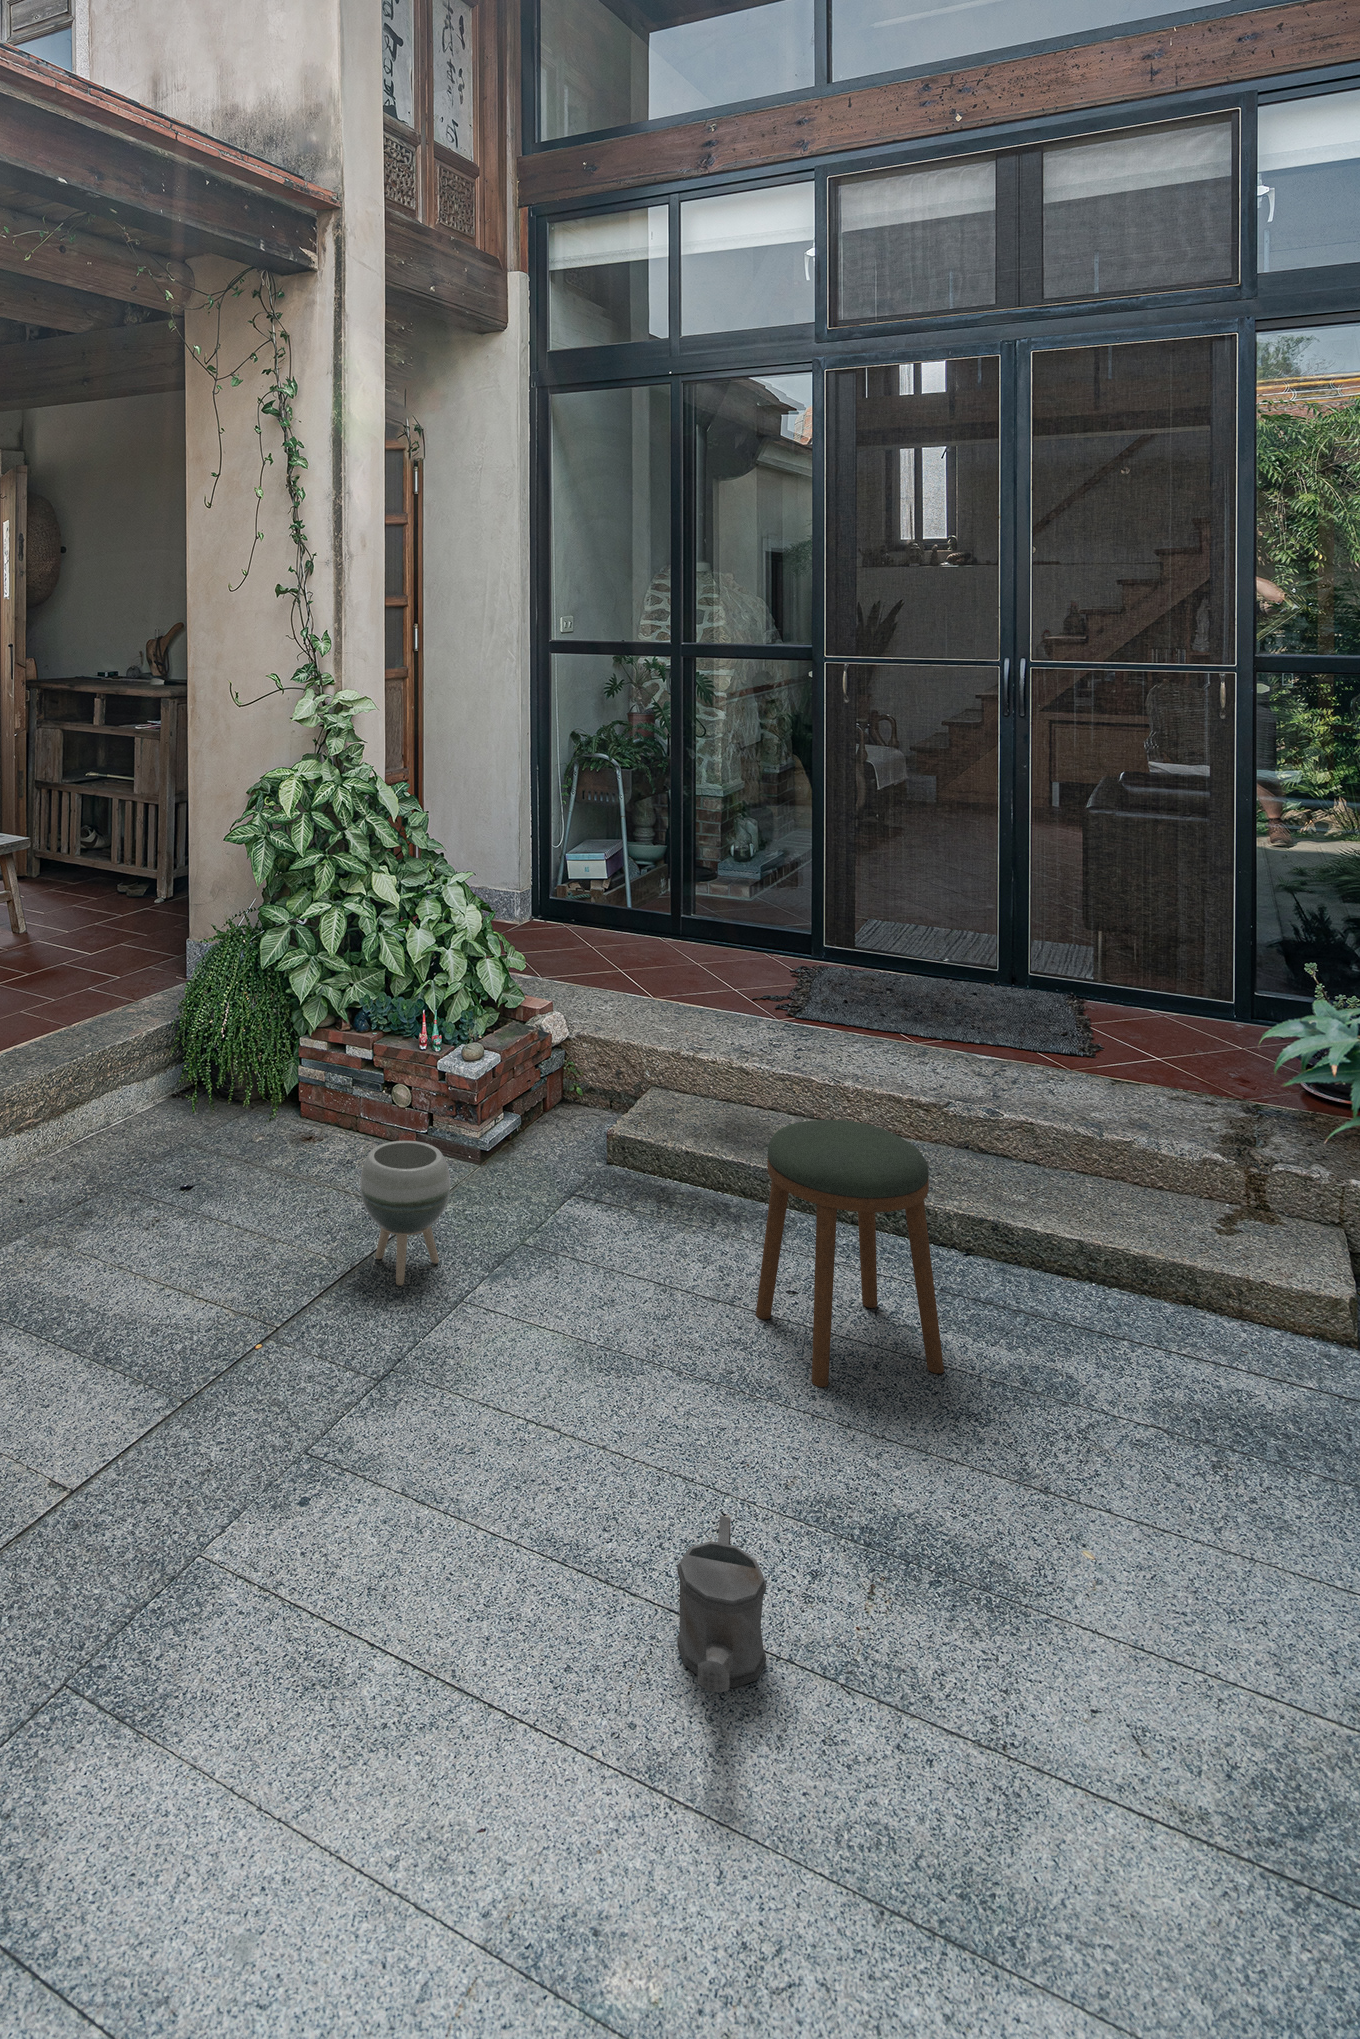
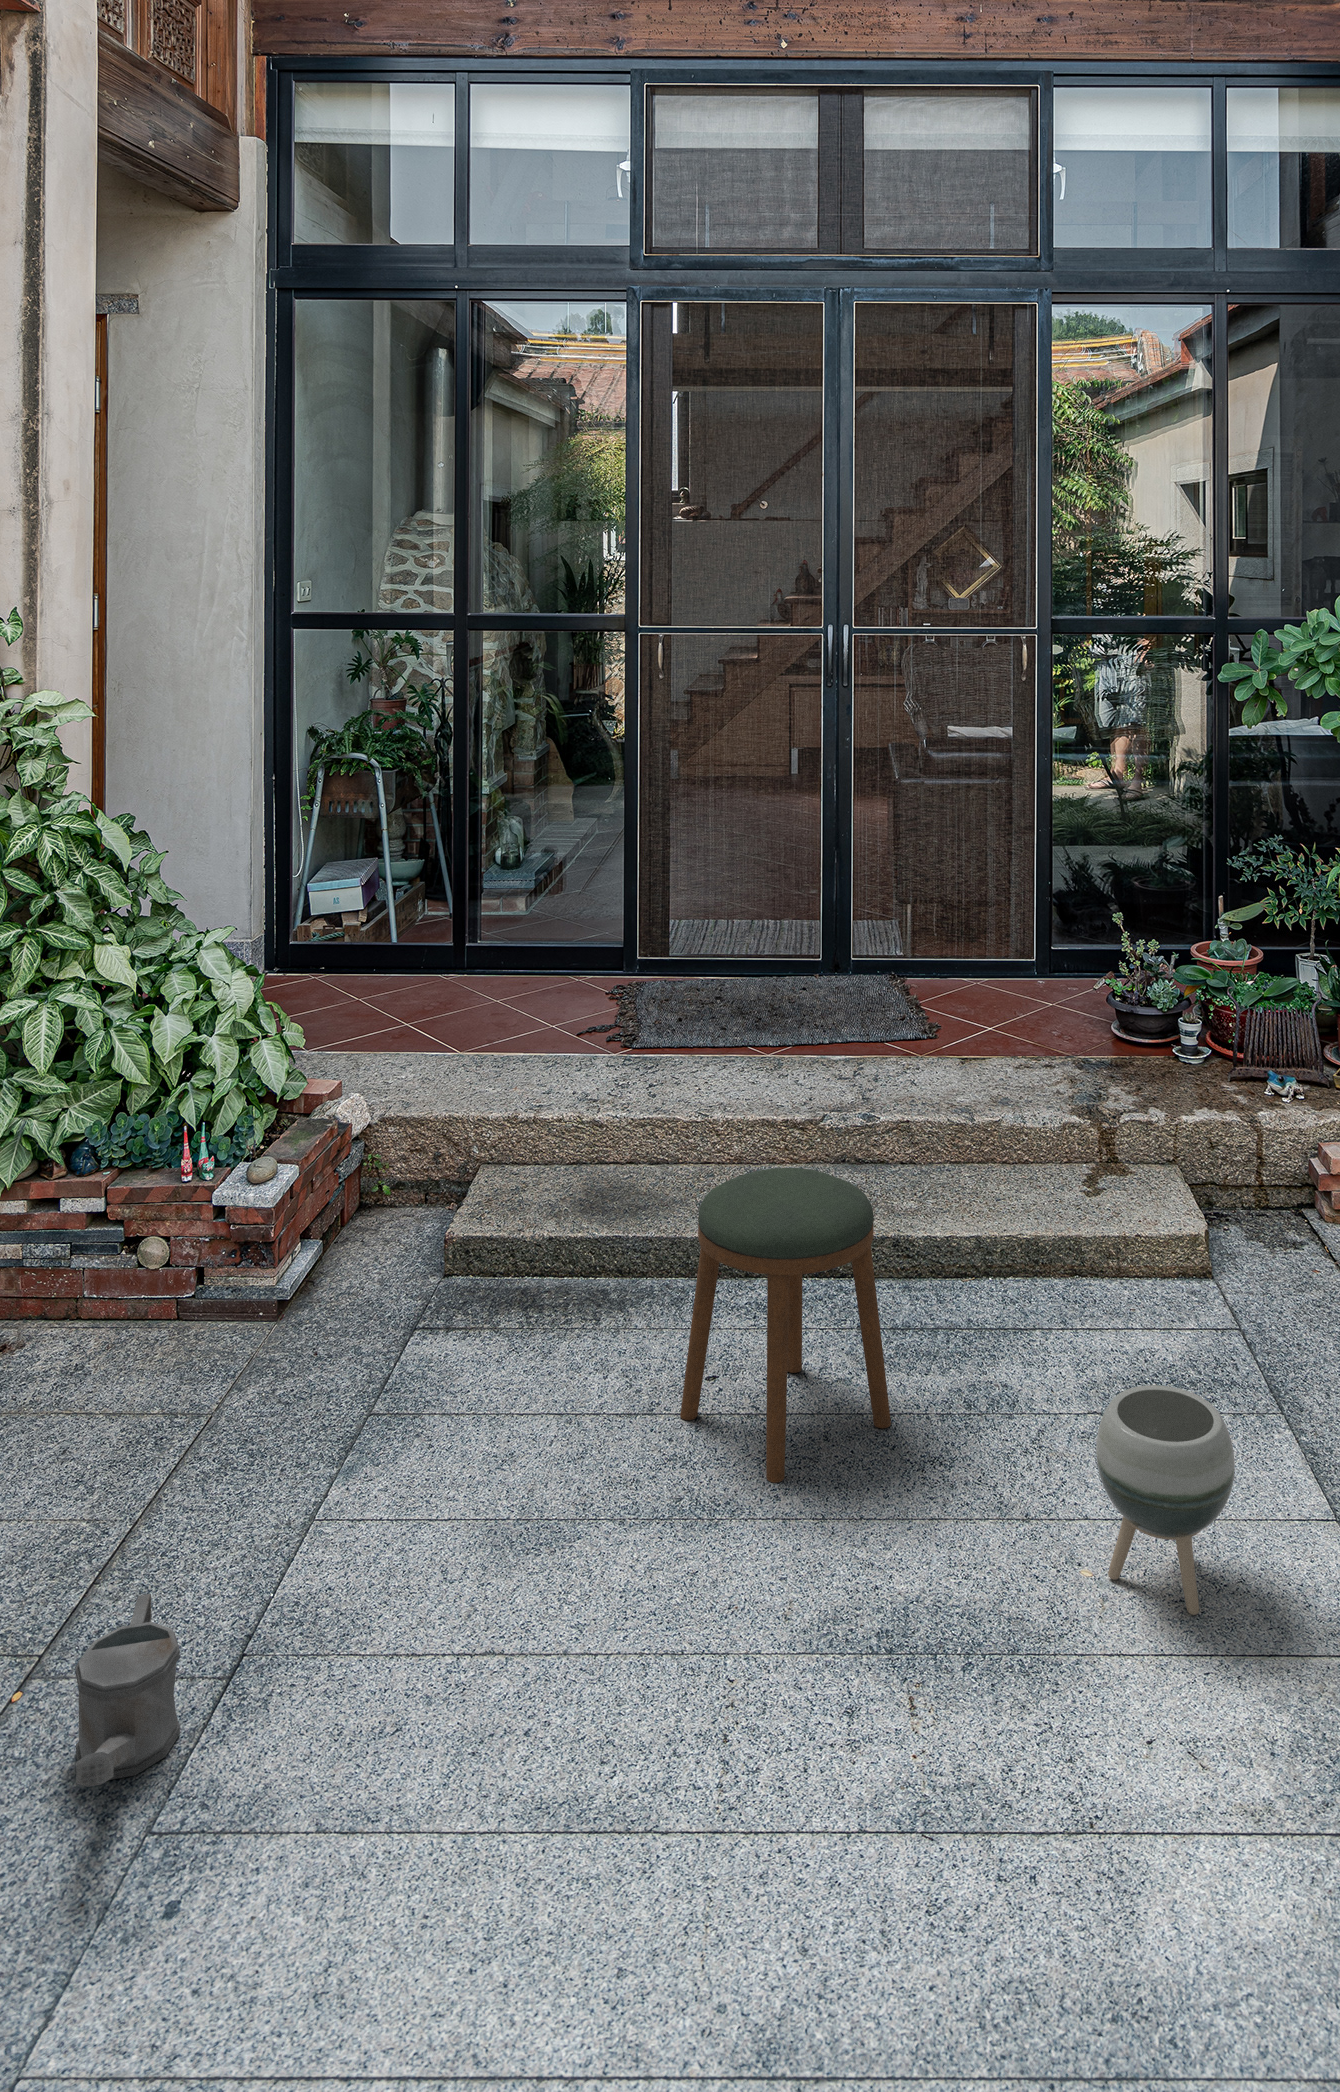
planter: present [360,1141,450,1286] -> present [1096,1385,1235,1615]
watering can: present [677,1516,766,1693] -> present [76,1594,180,1787]

